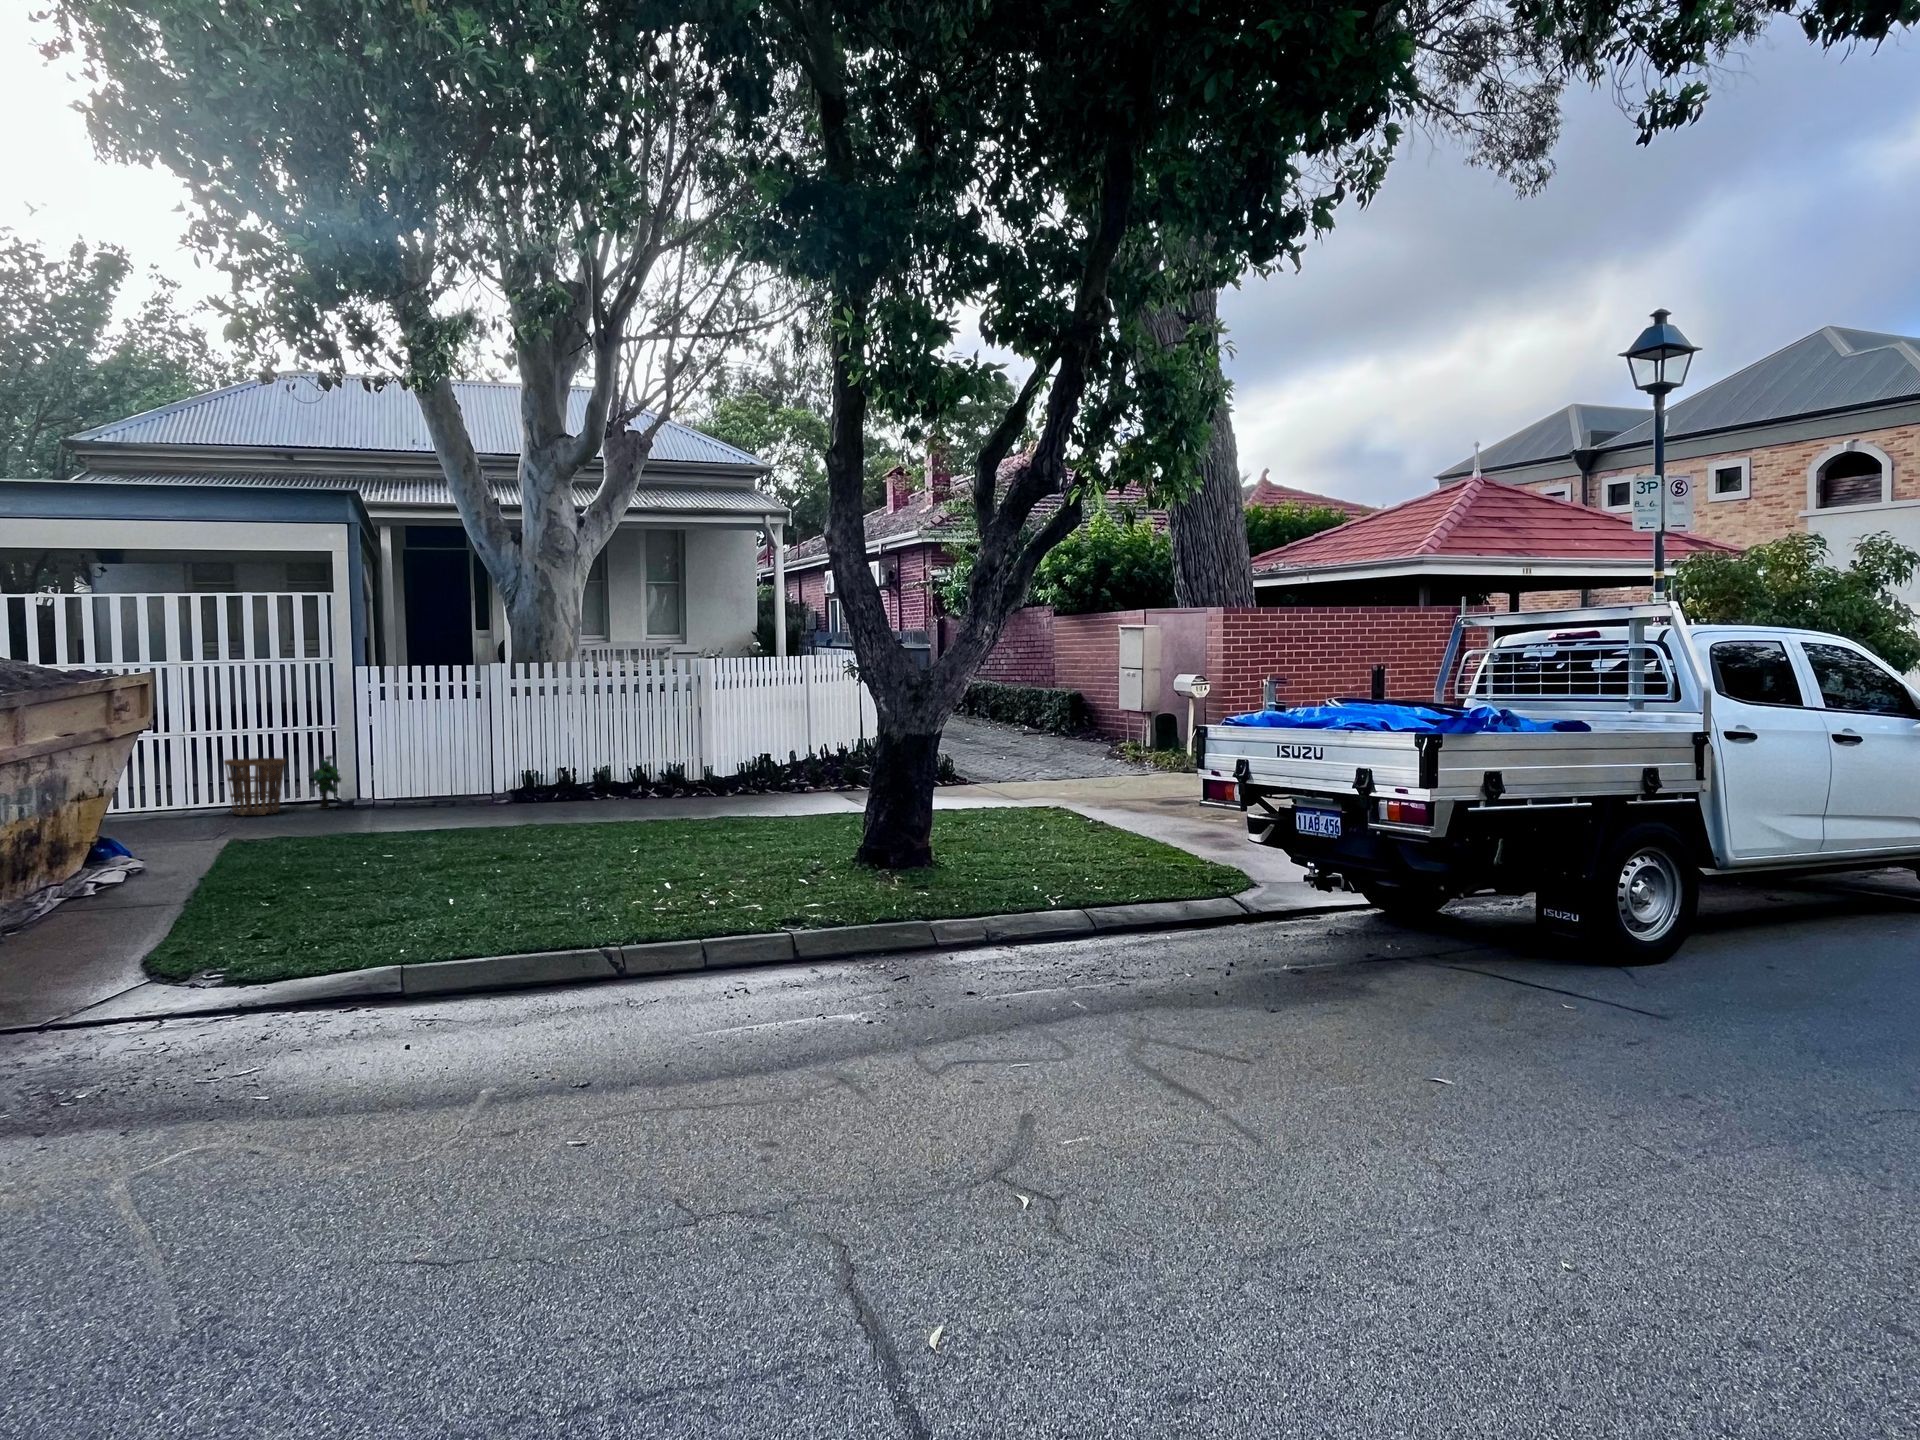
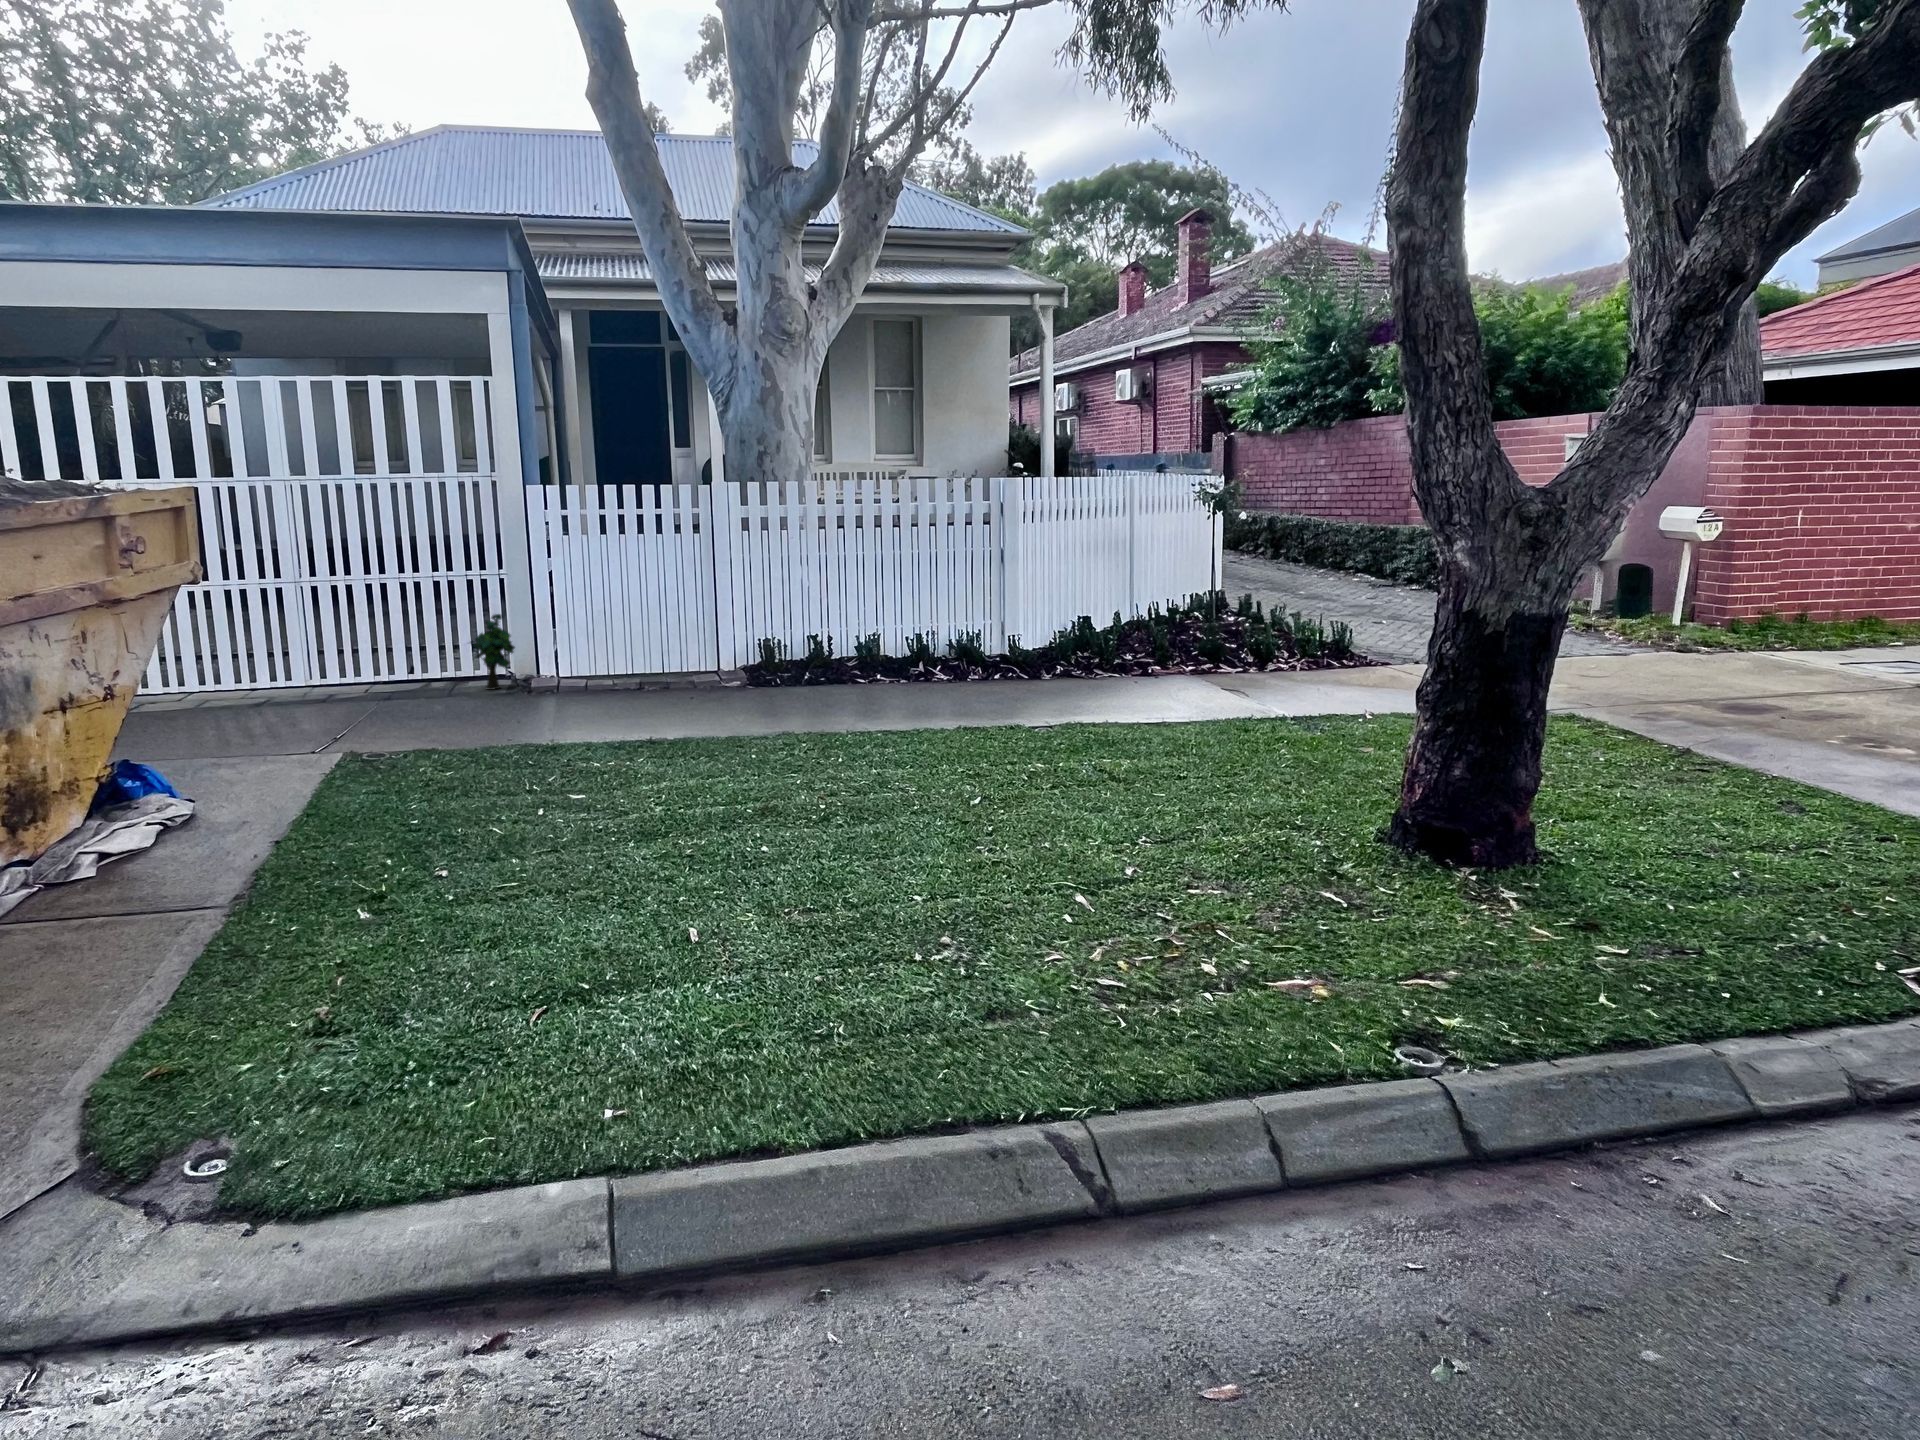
basket: present [224,758,286,815] -> none [353,616,438,699]

